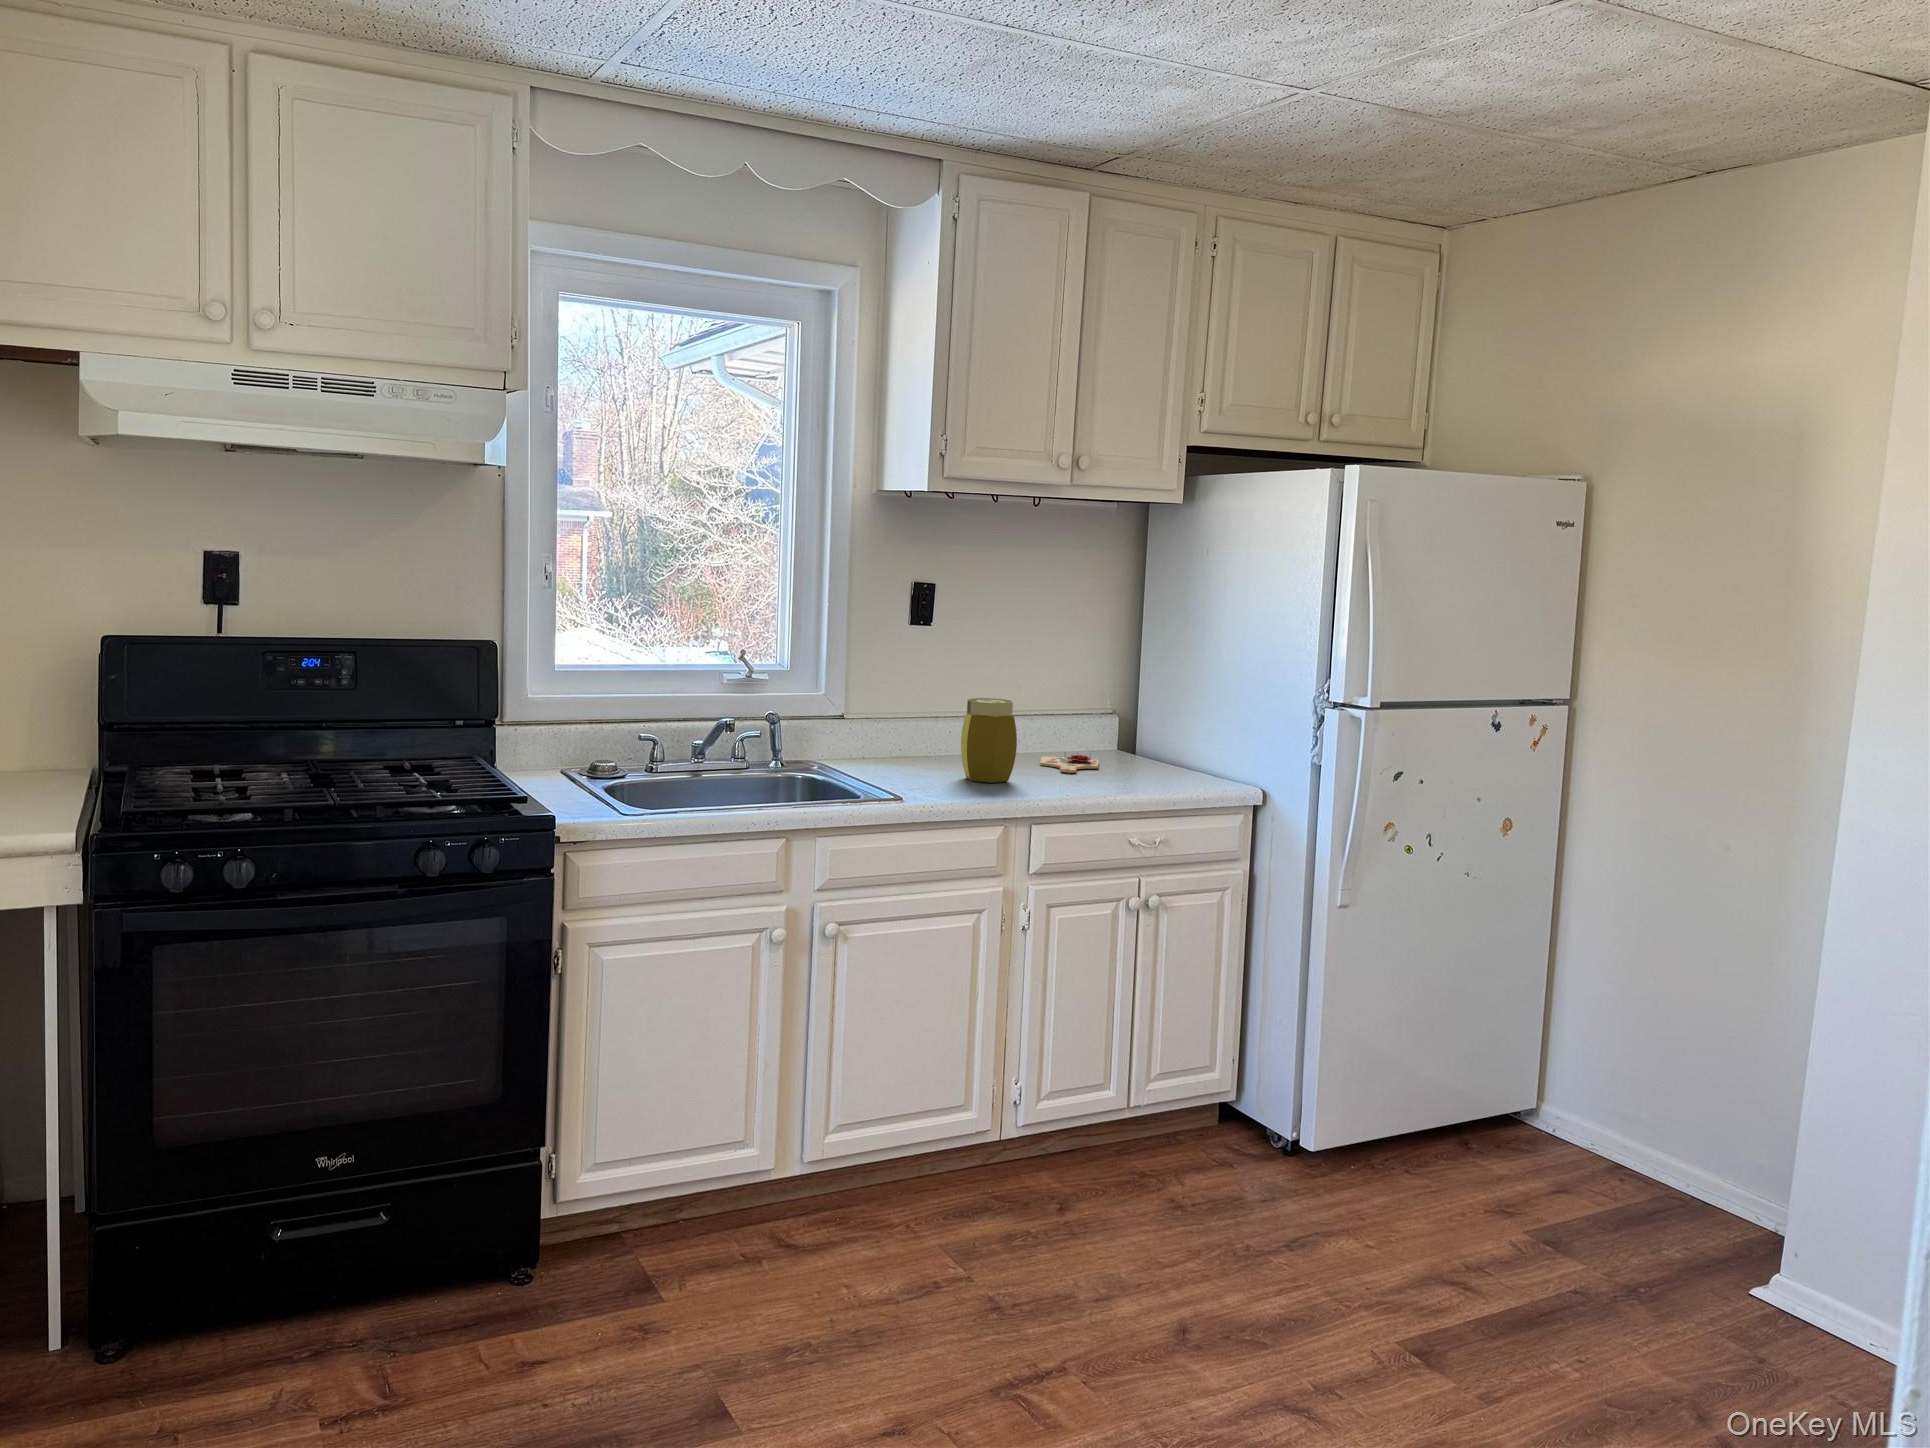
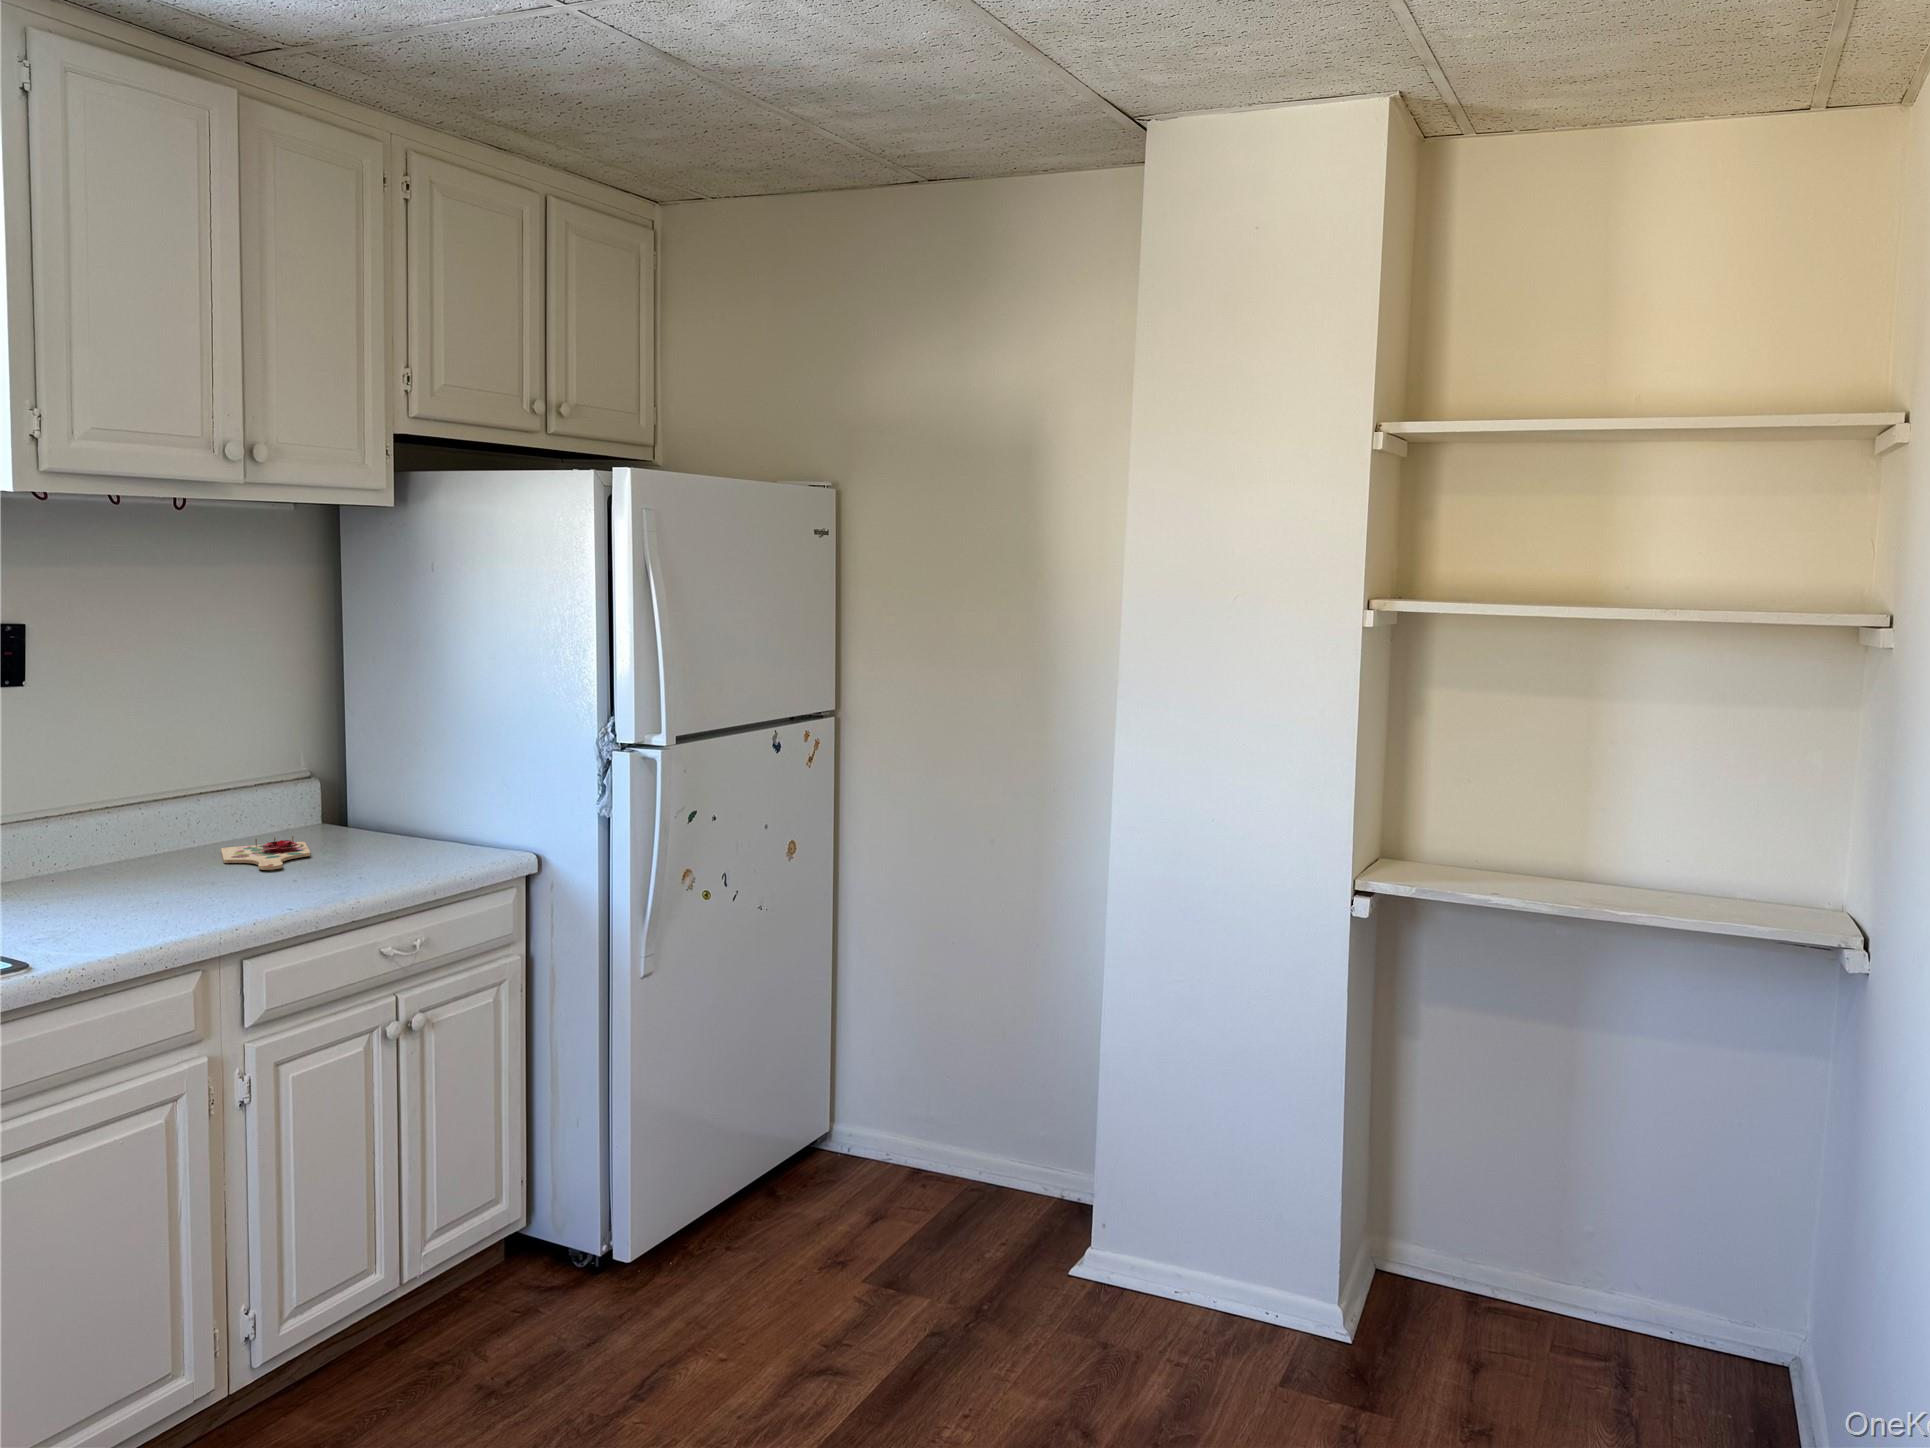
jar: present [961,698,1017,783] -> none [105,787,199,909]

